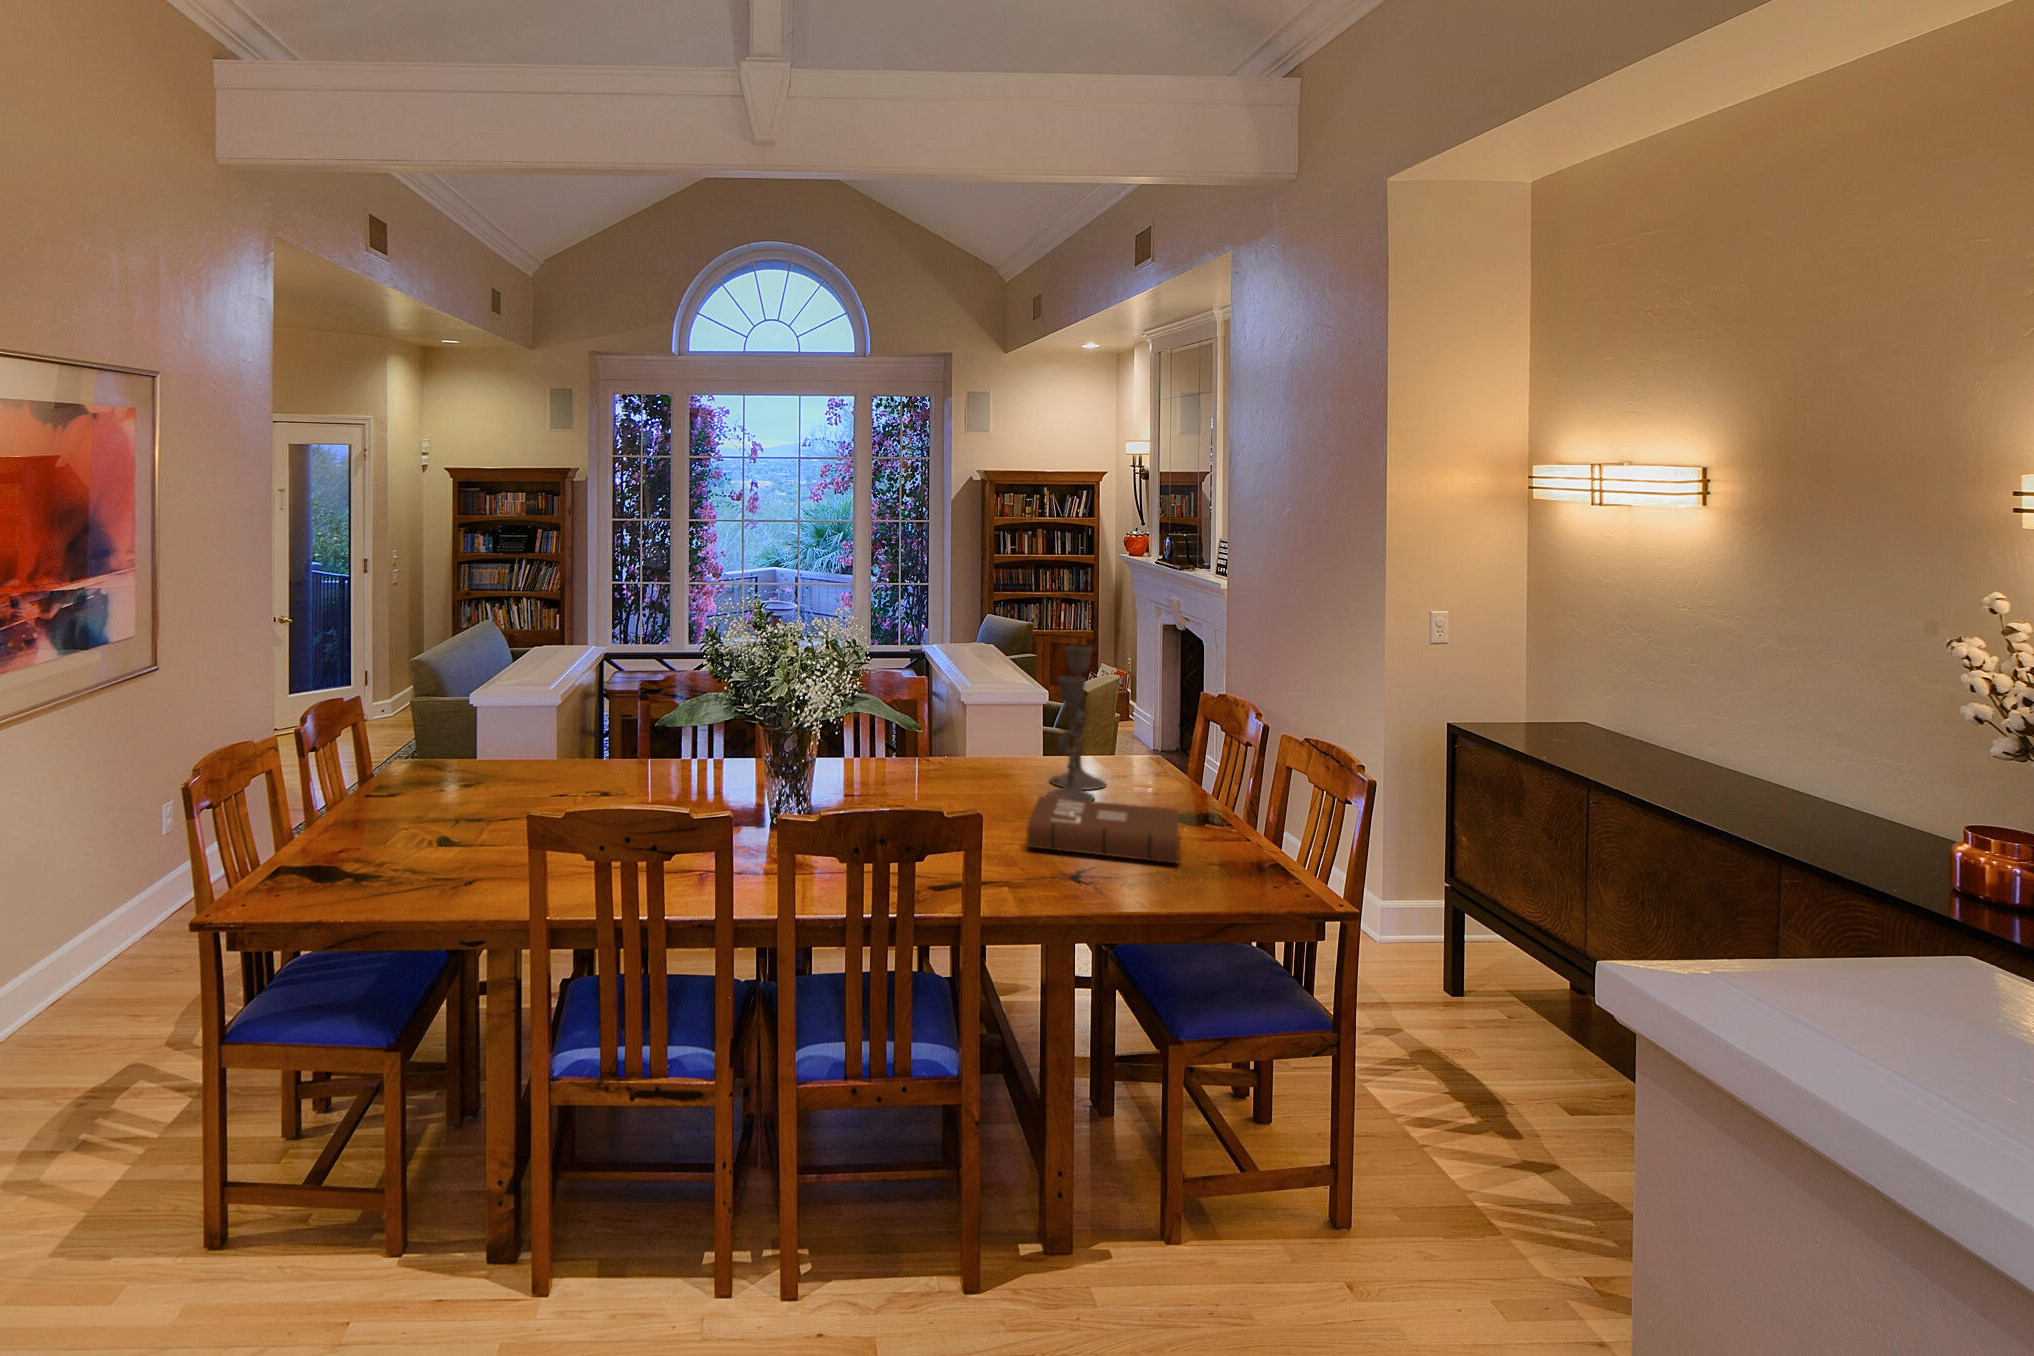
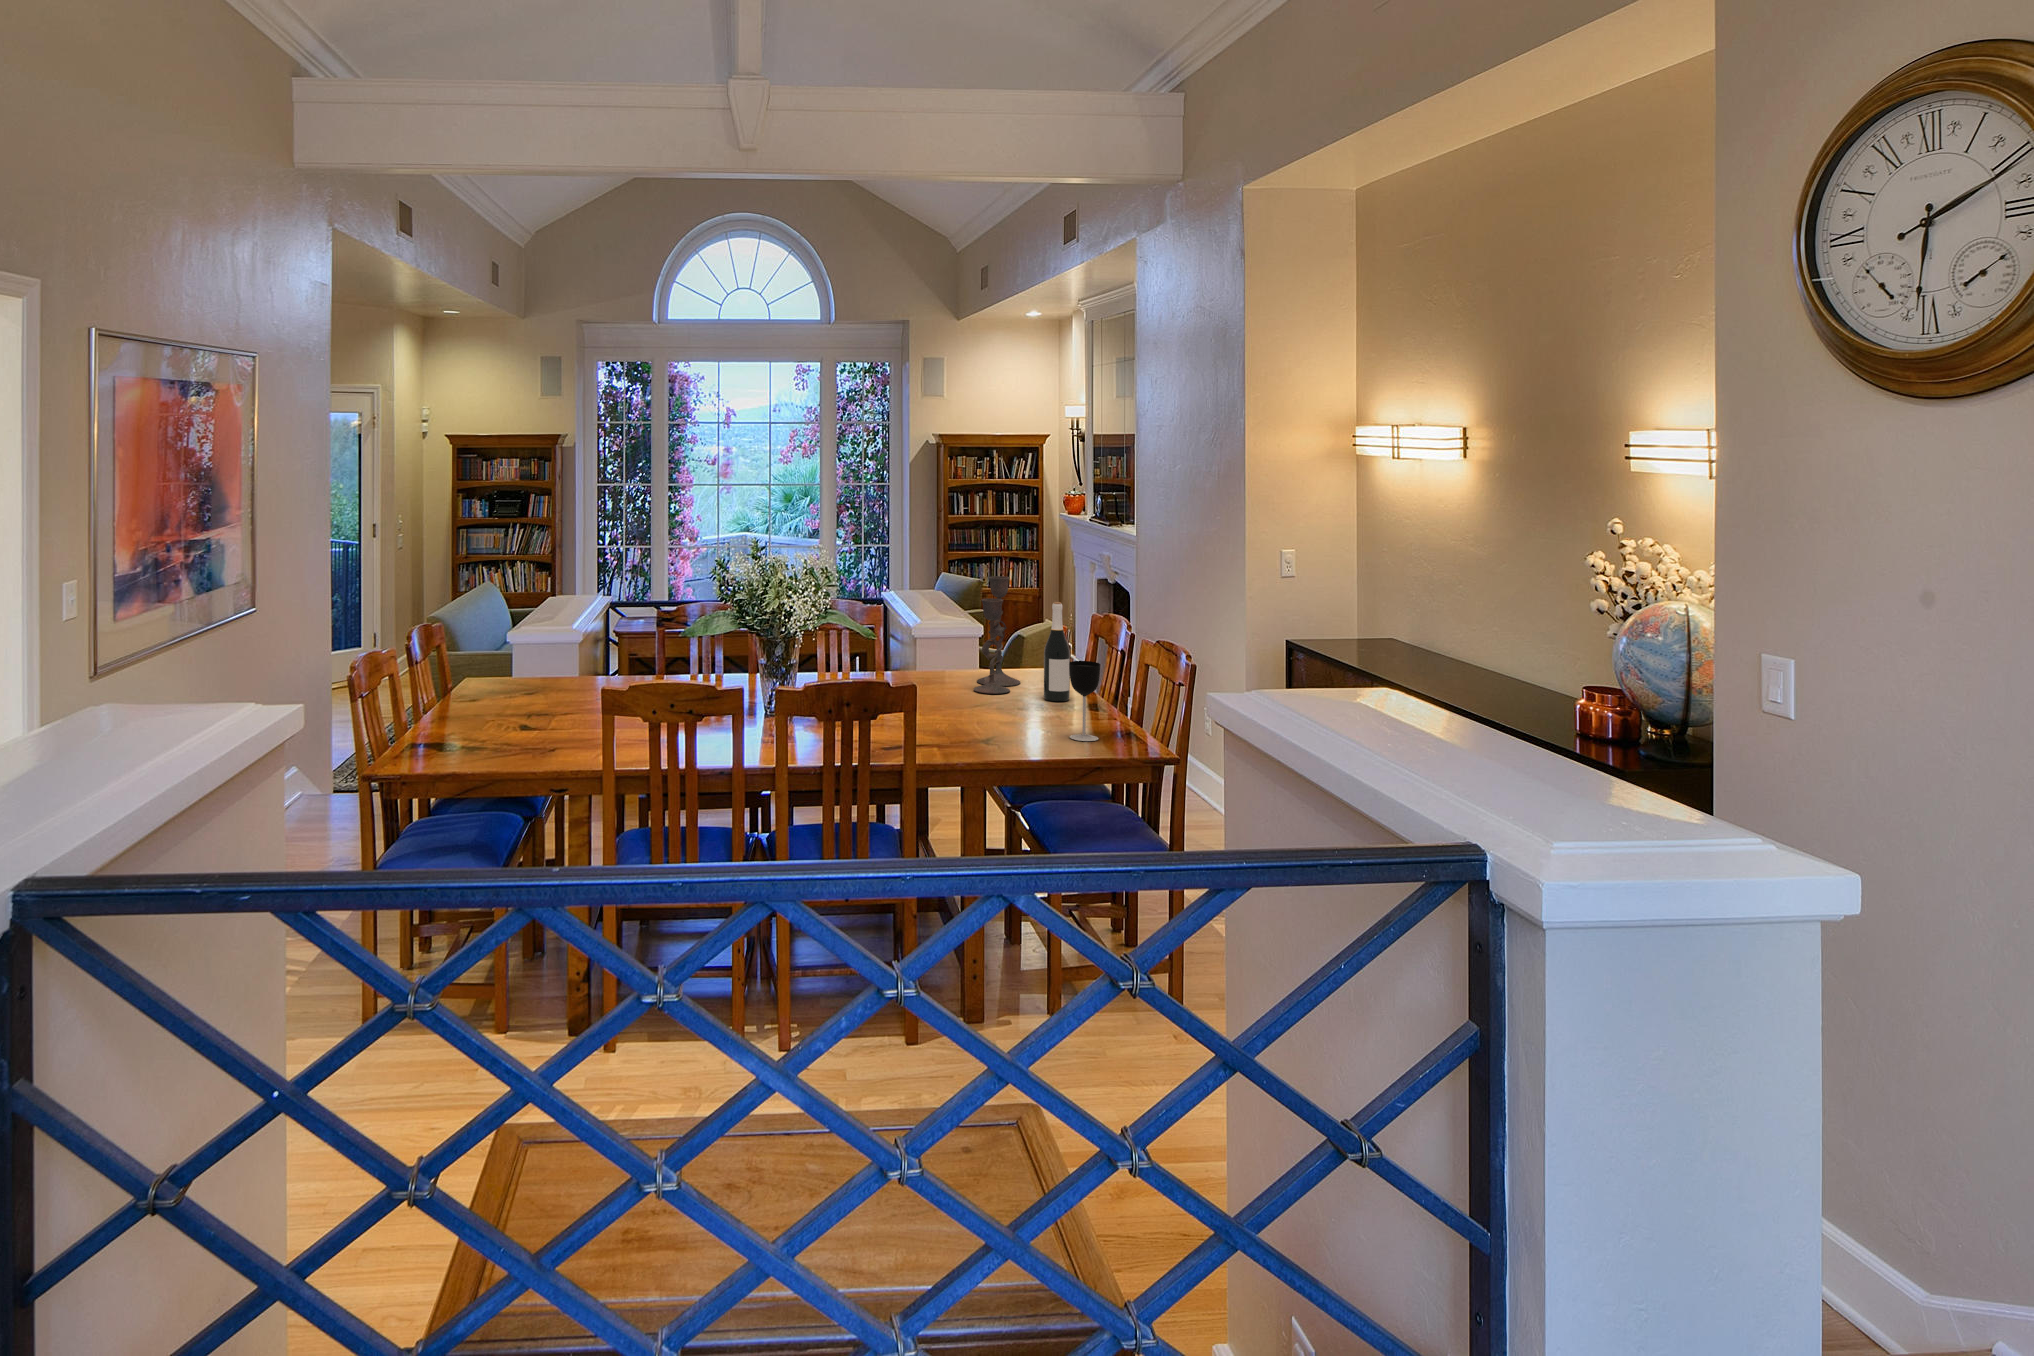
wine bottle: none [1142,685,1177,817] -> present [1044,602,1070,701]
wine glass: none [1191,776,1235,891] -> present [1069,661,1100,741]
book: present [1027,796,1179,863] -> none [954,686,1068,727]

